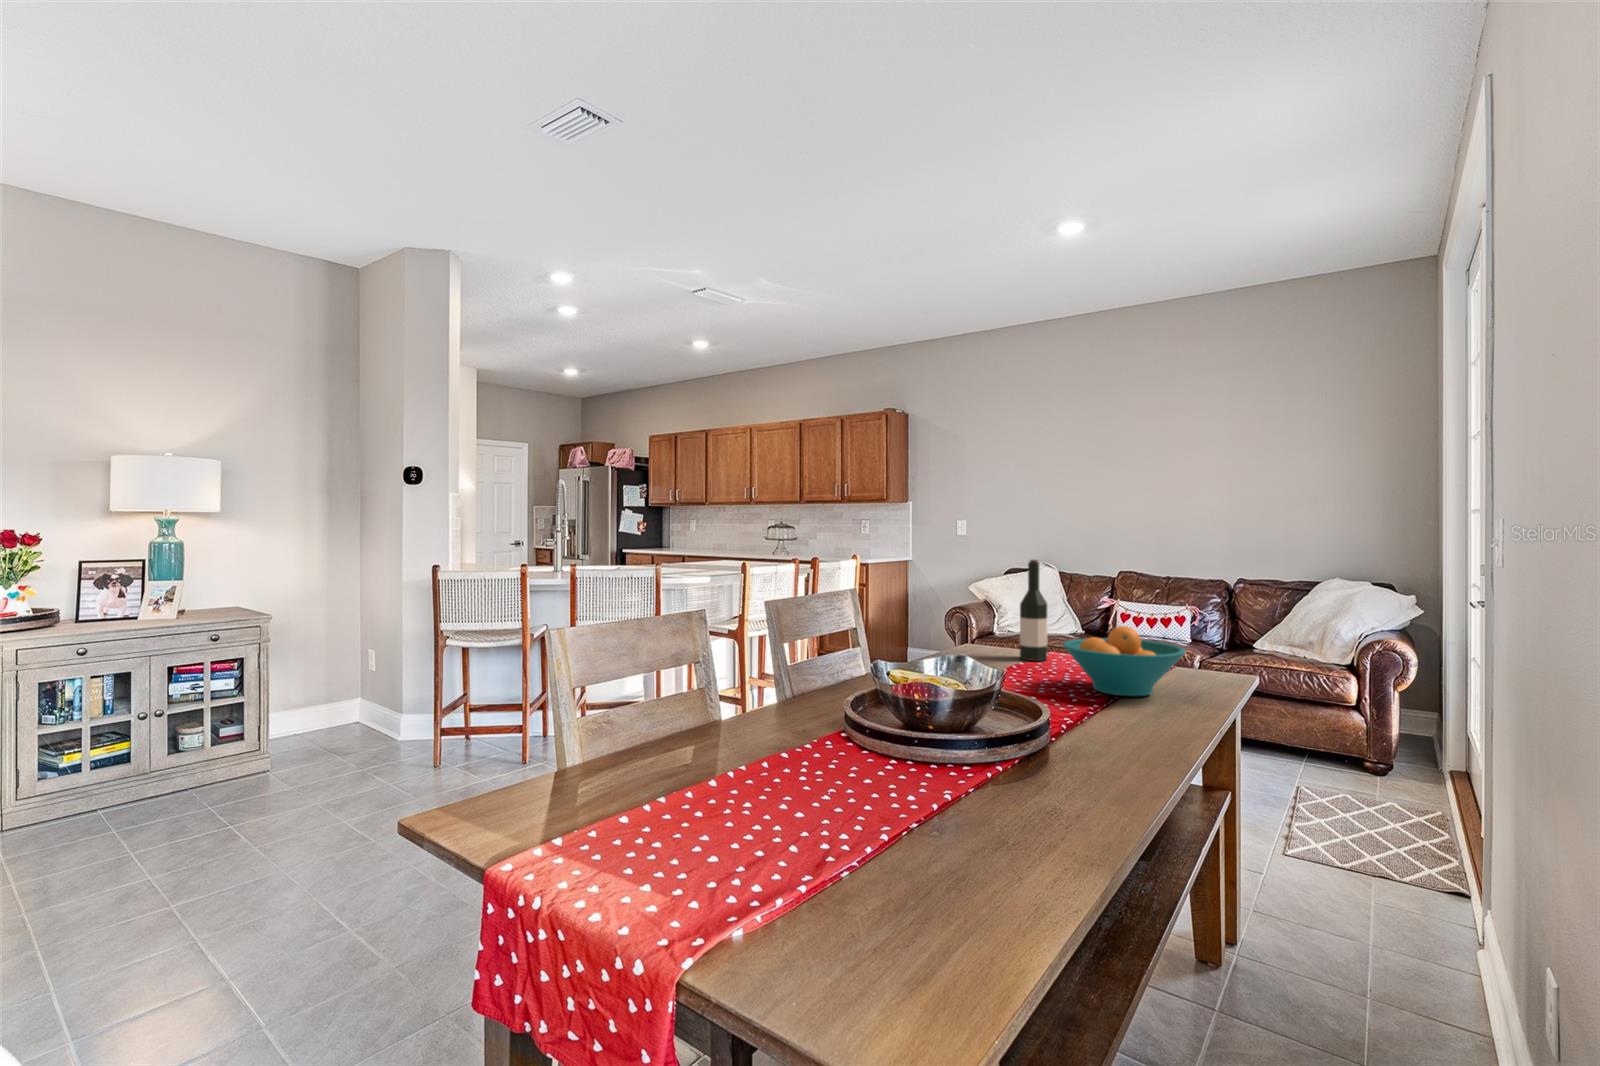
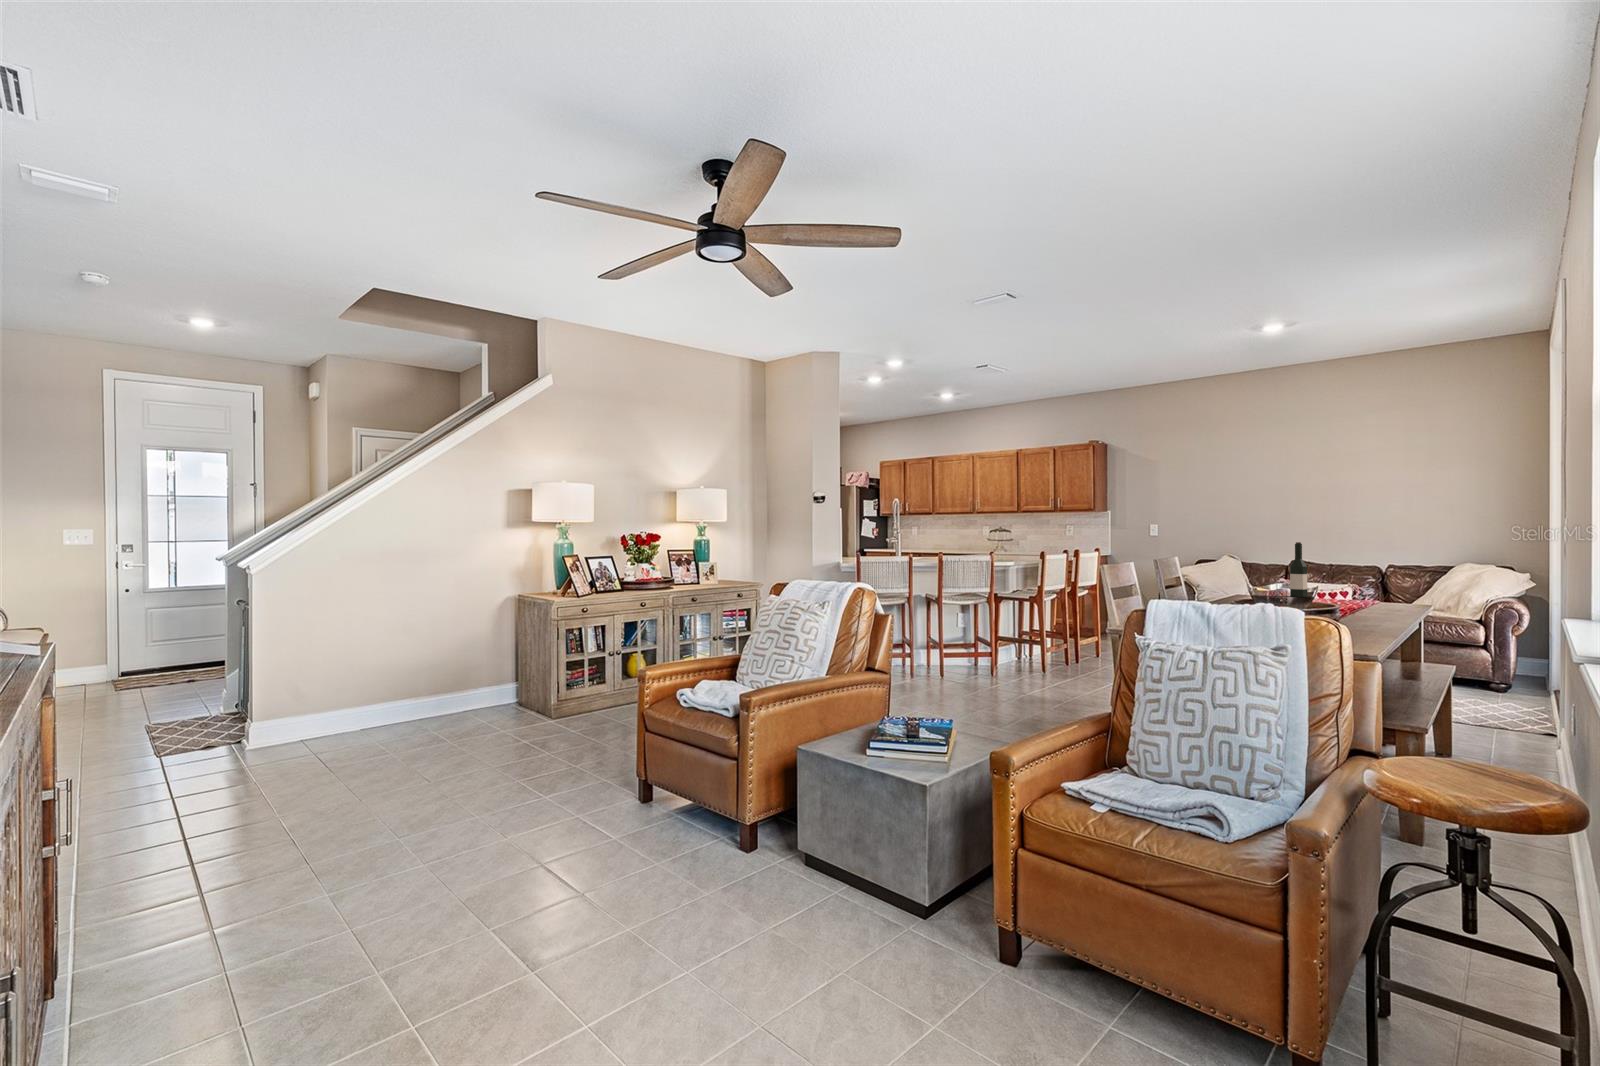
fruit bowl: present [1063,626,1186,696] -> none [1332,572,1402,605]

